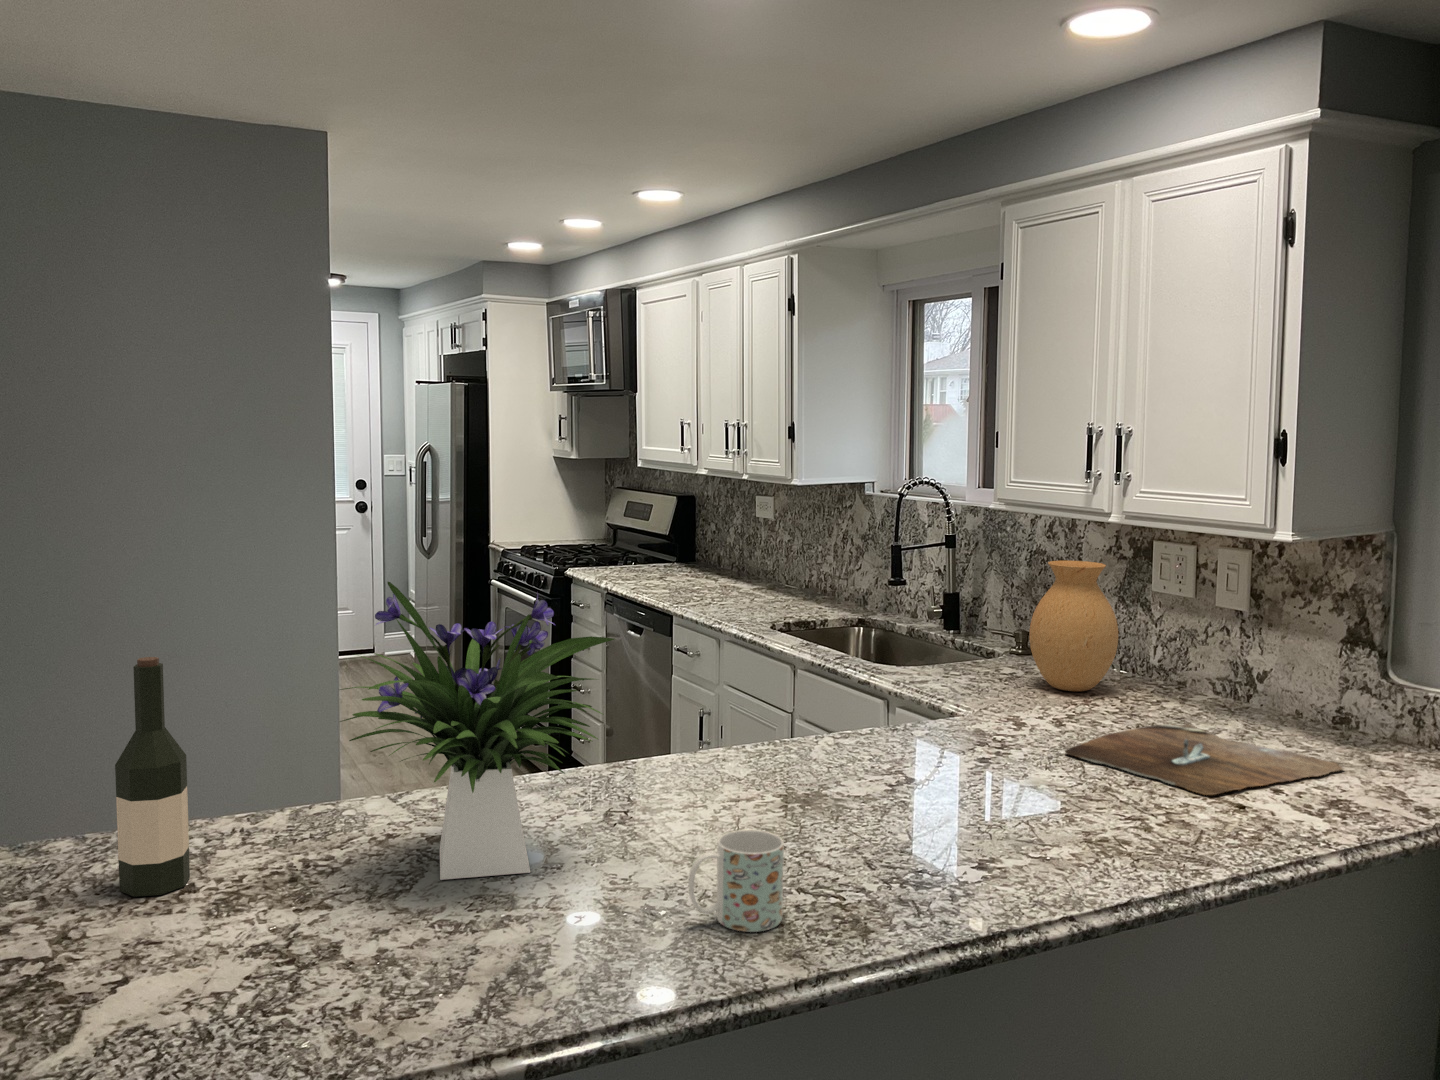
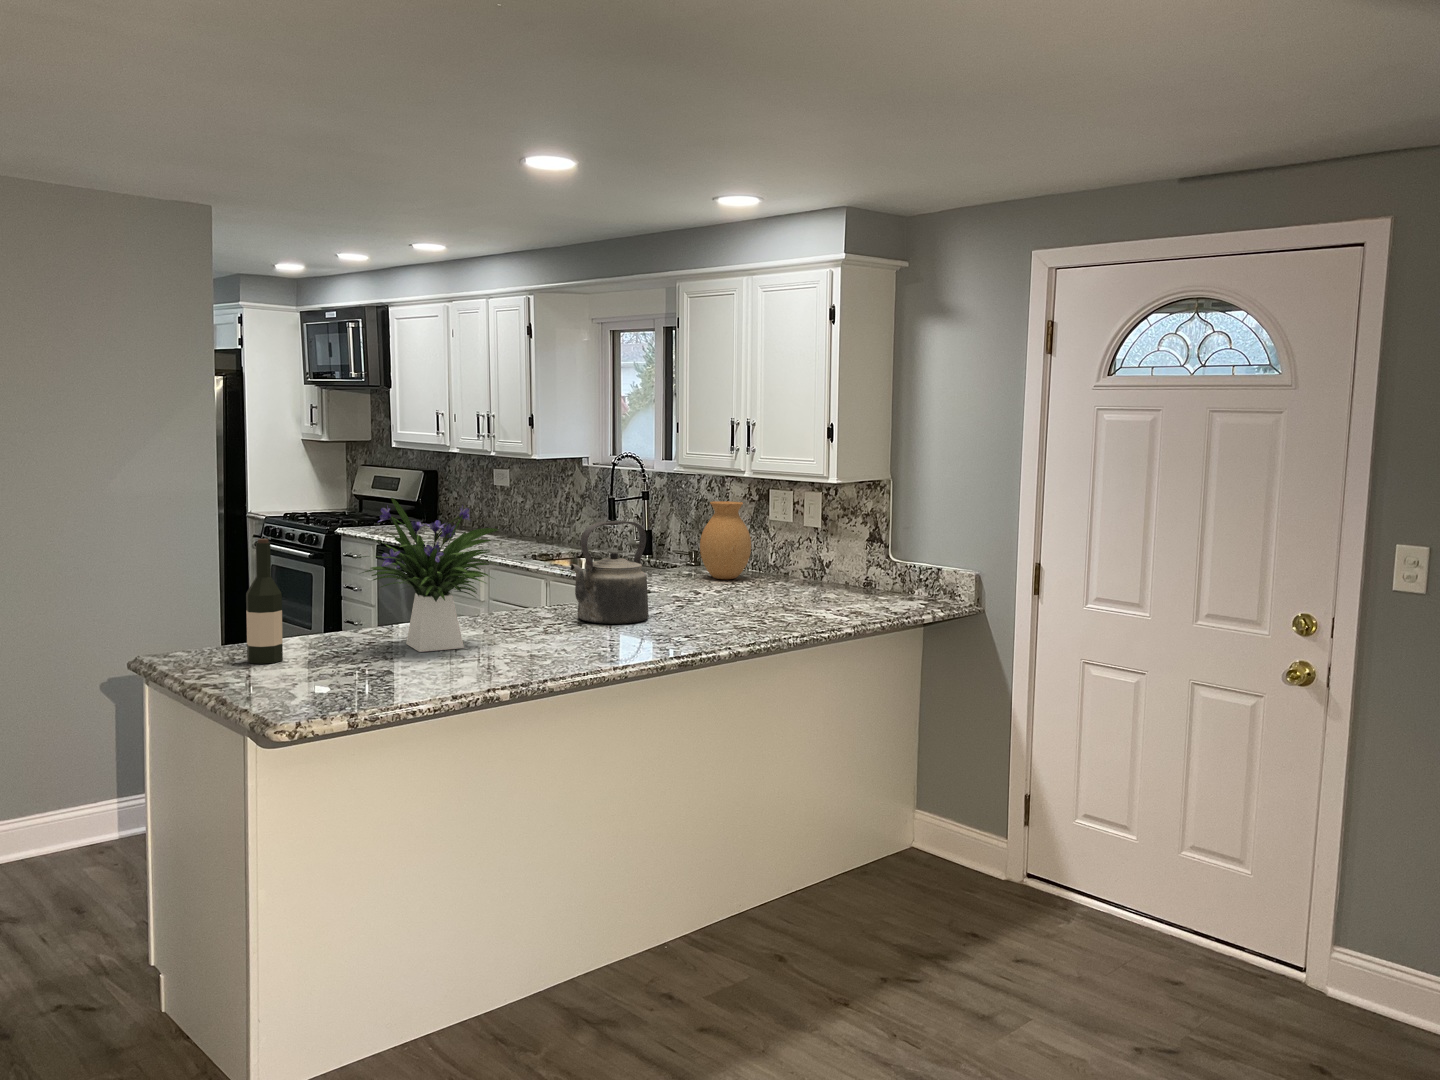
kettle: none [768,613,918,811] -> present [570,521,649,624]
cutting board: present [1066,724,1343,795] -> none [723,589,863,612]
mug: present [688,830,784,932] -> none [556,614,600,657]

